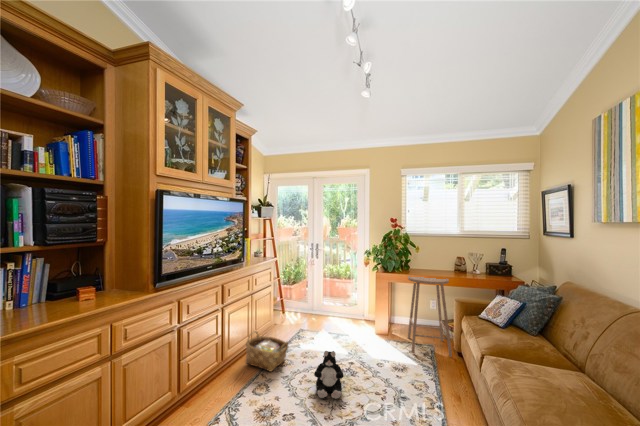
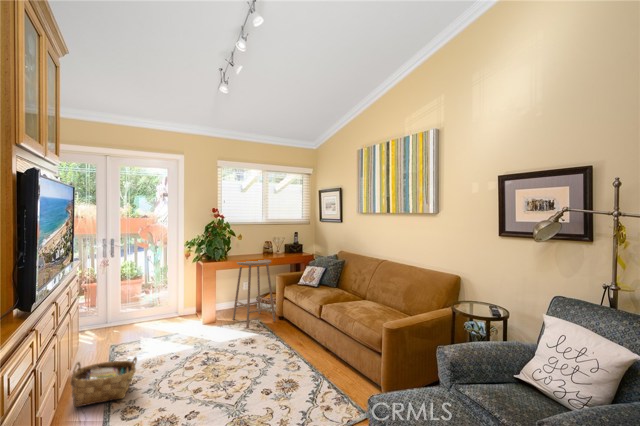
plush toy: present [314,351,344,399] -> none [192,342,228,388]

